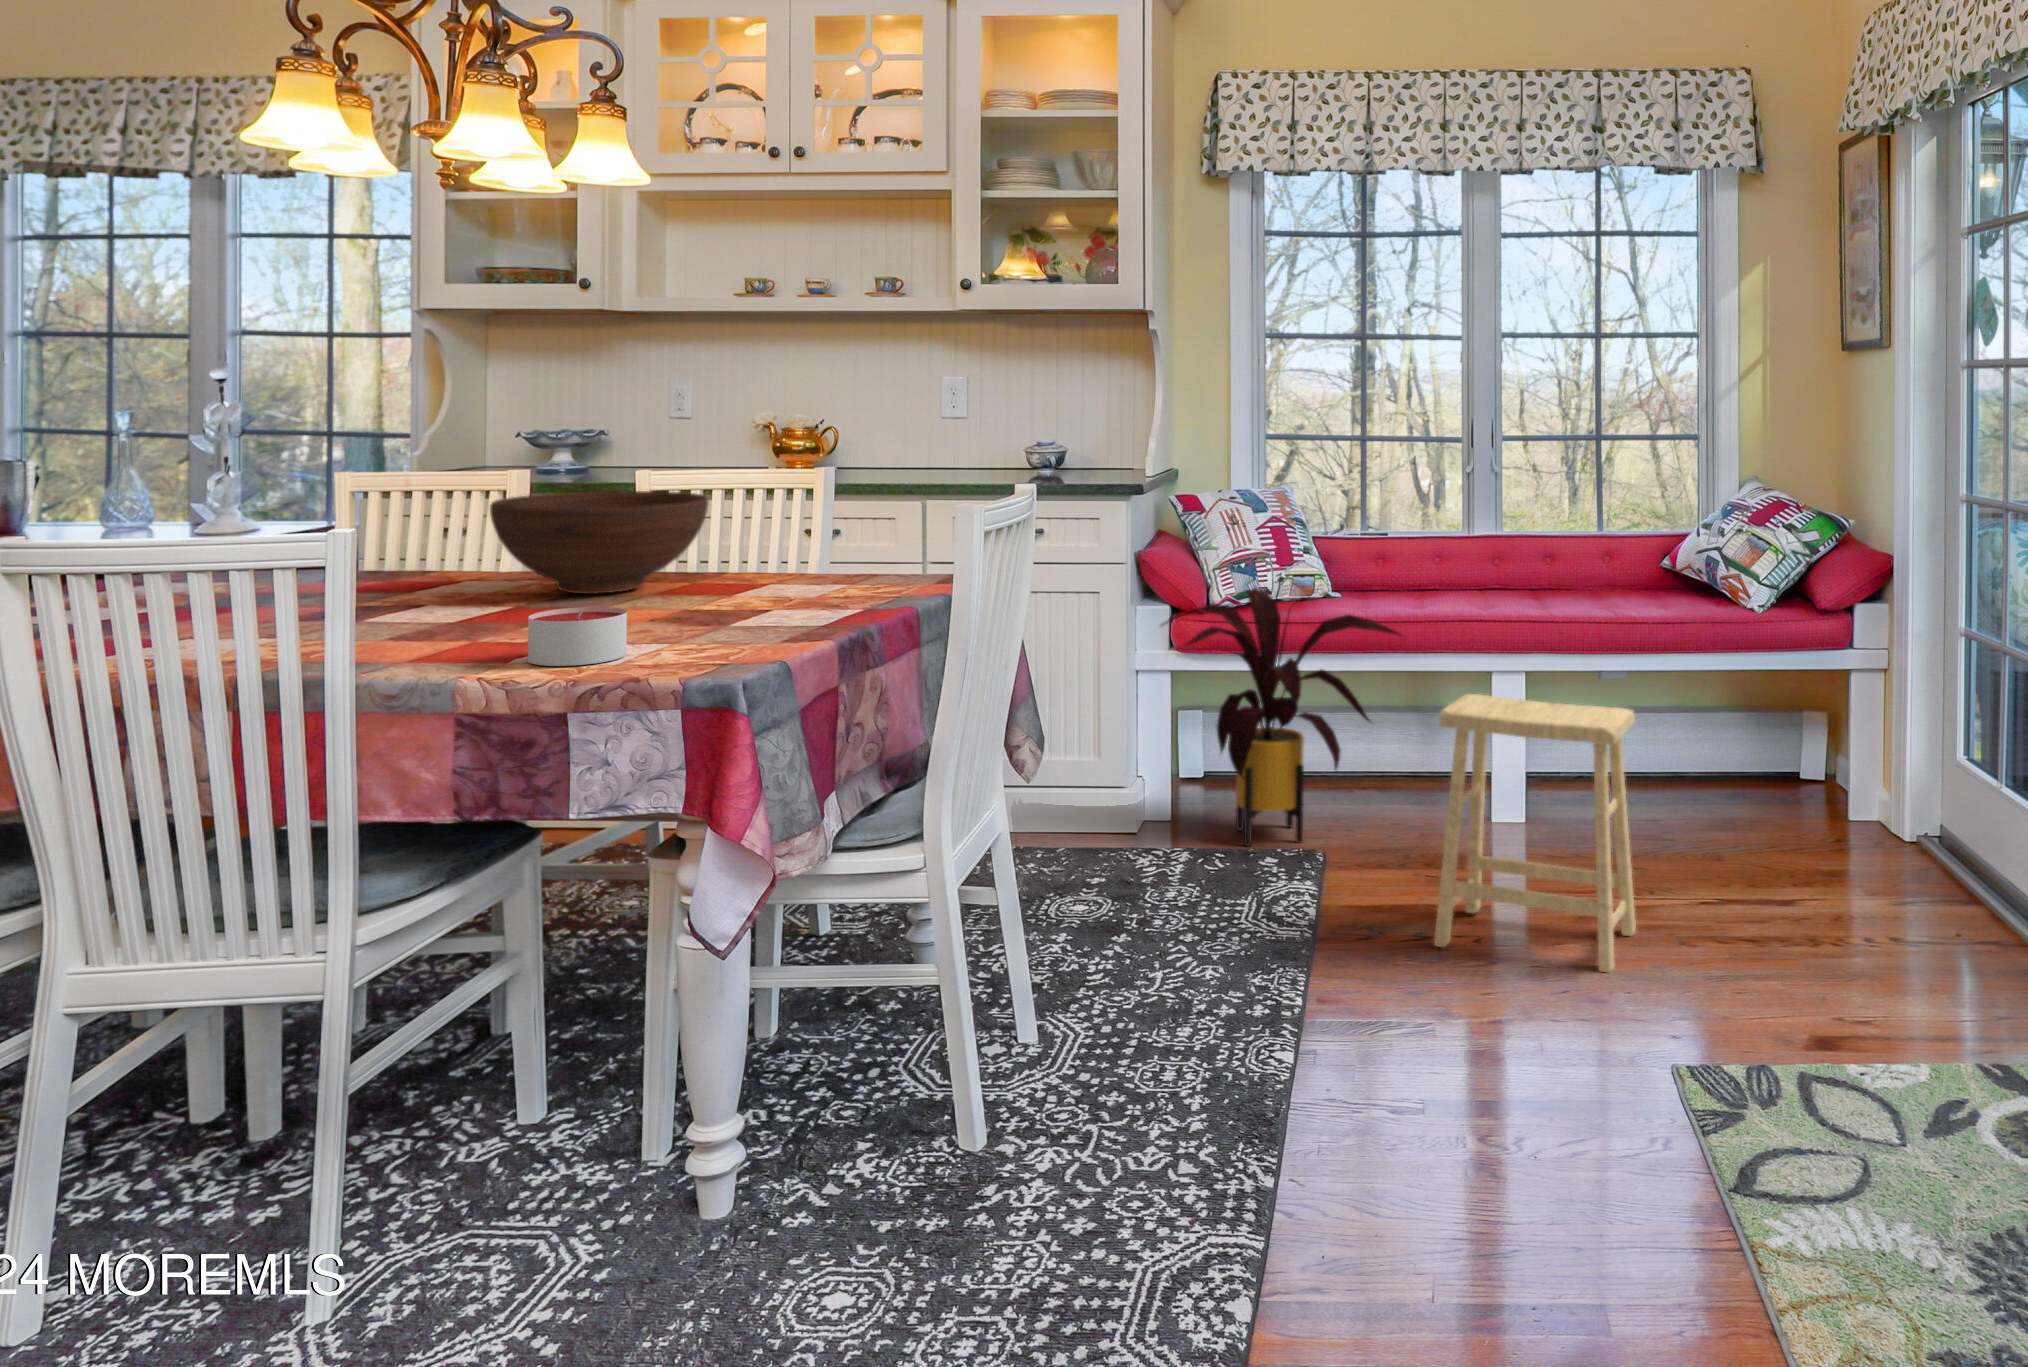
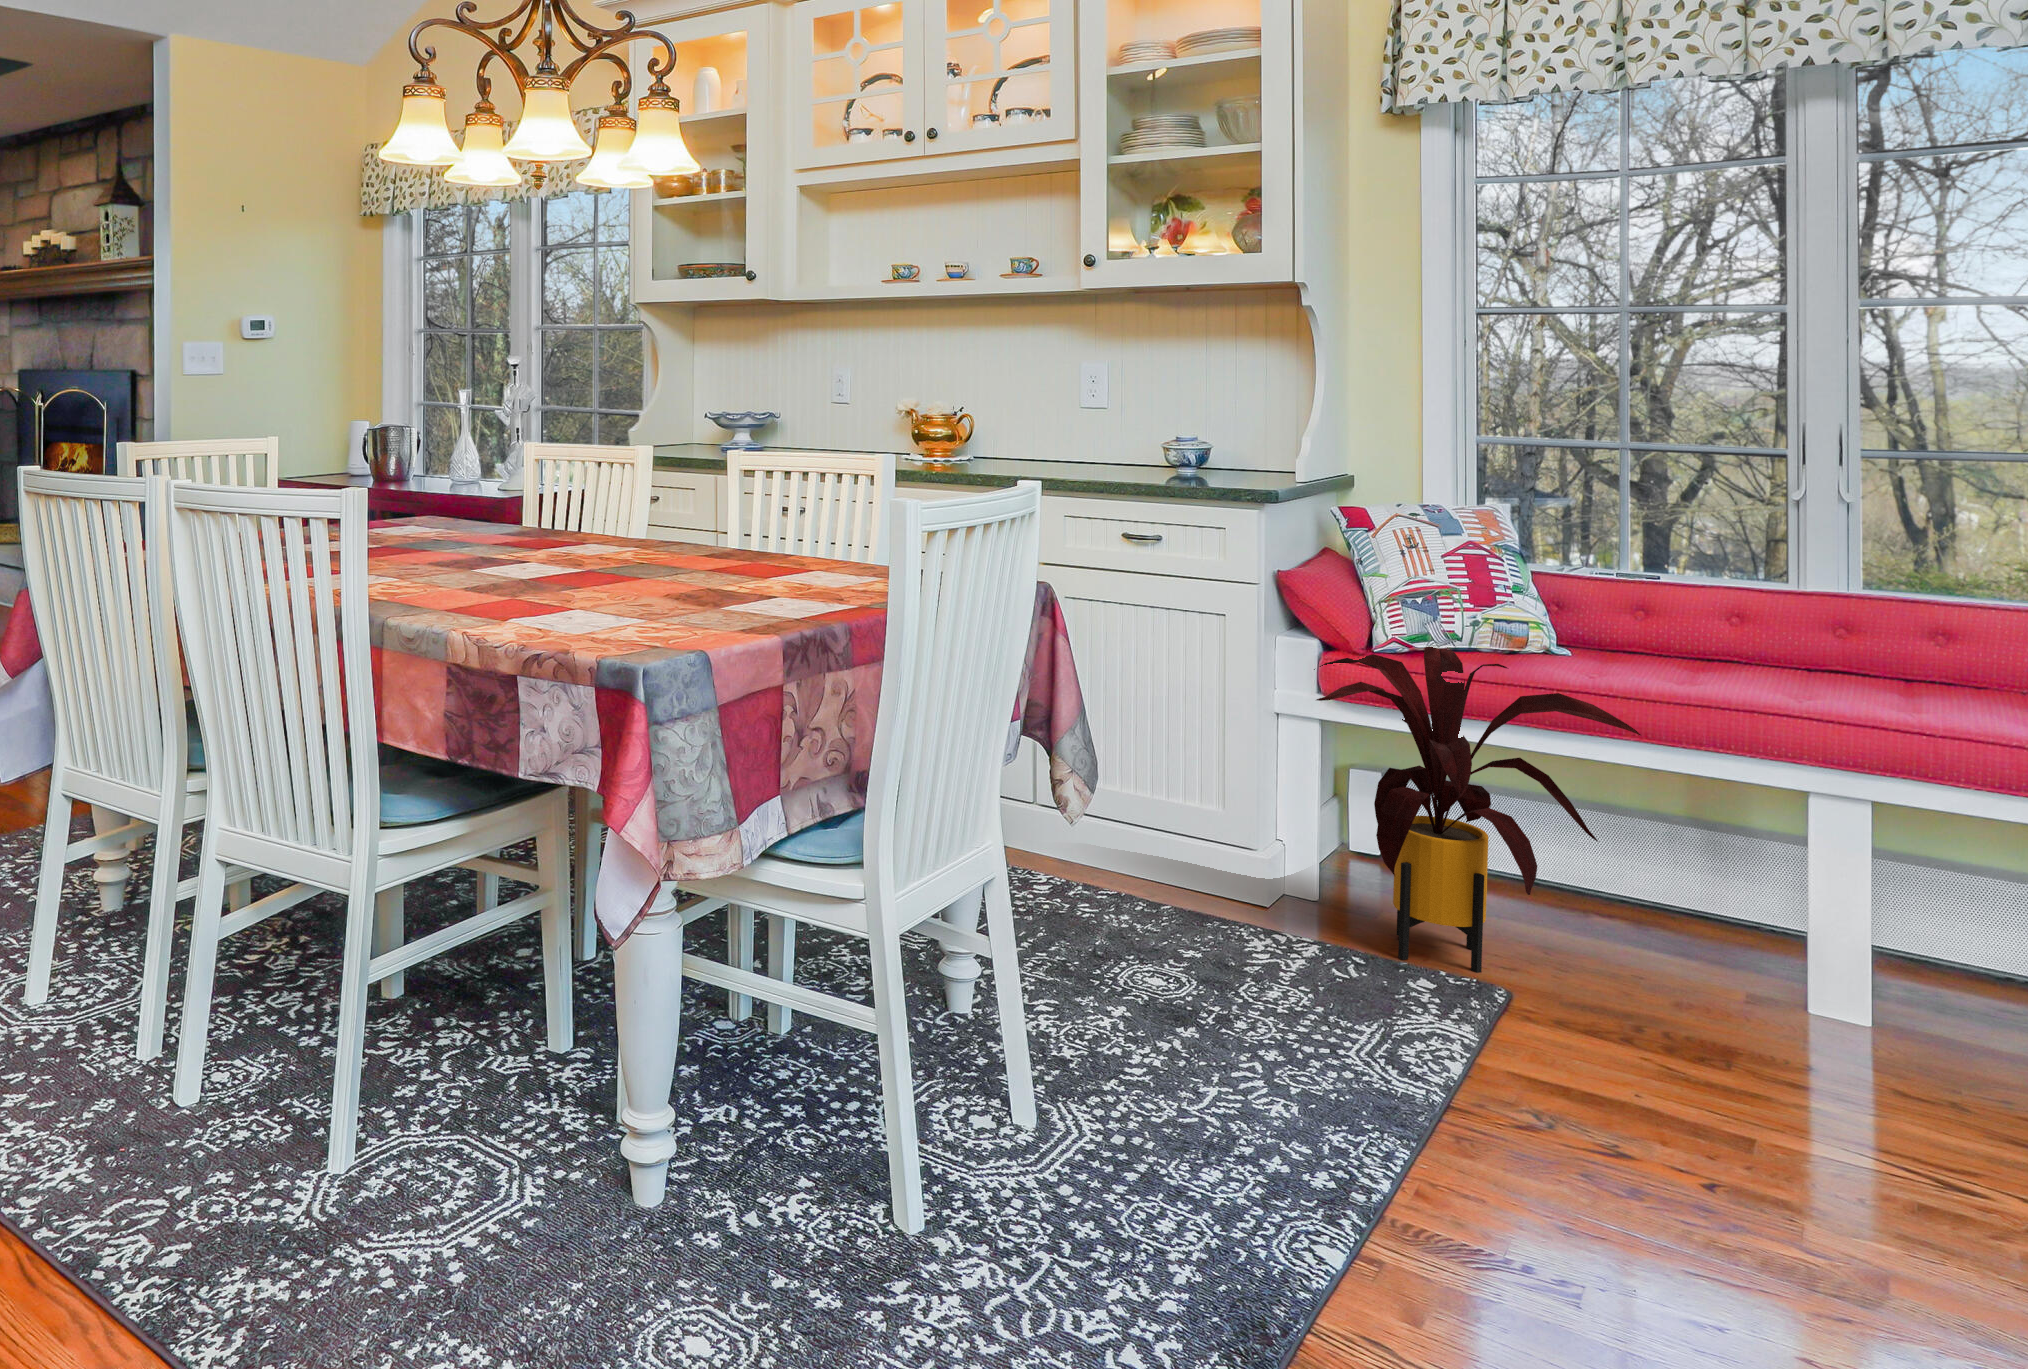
fruit bowl: present [490,491,709,594] -> none [591,470,774,566]
candle: present [528,607,627,666] -> none [523,576,607,632]
footstool: present [1434,694,1636,973] -> none [1616,832,1998,1312]

